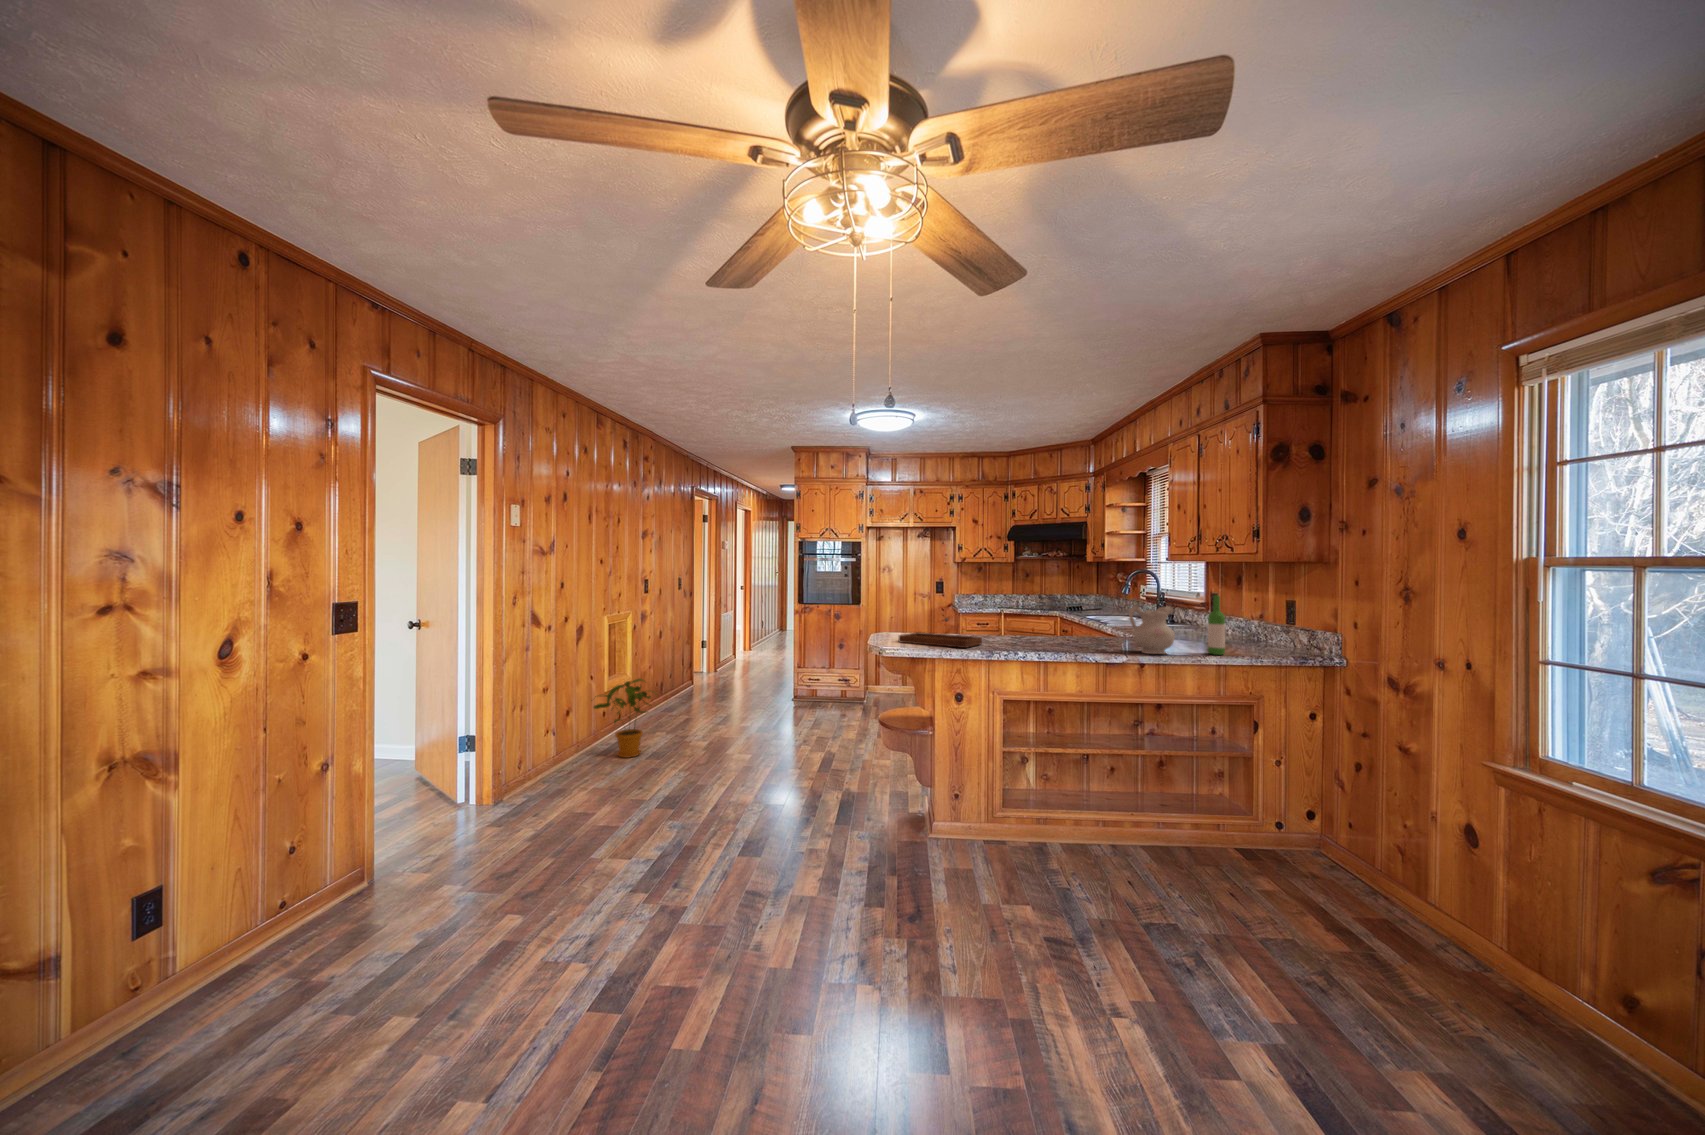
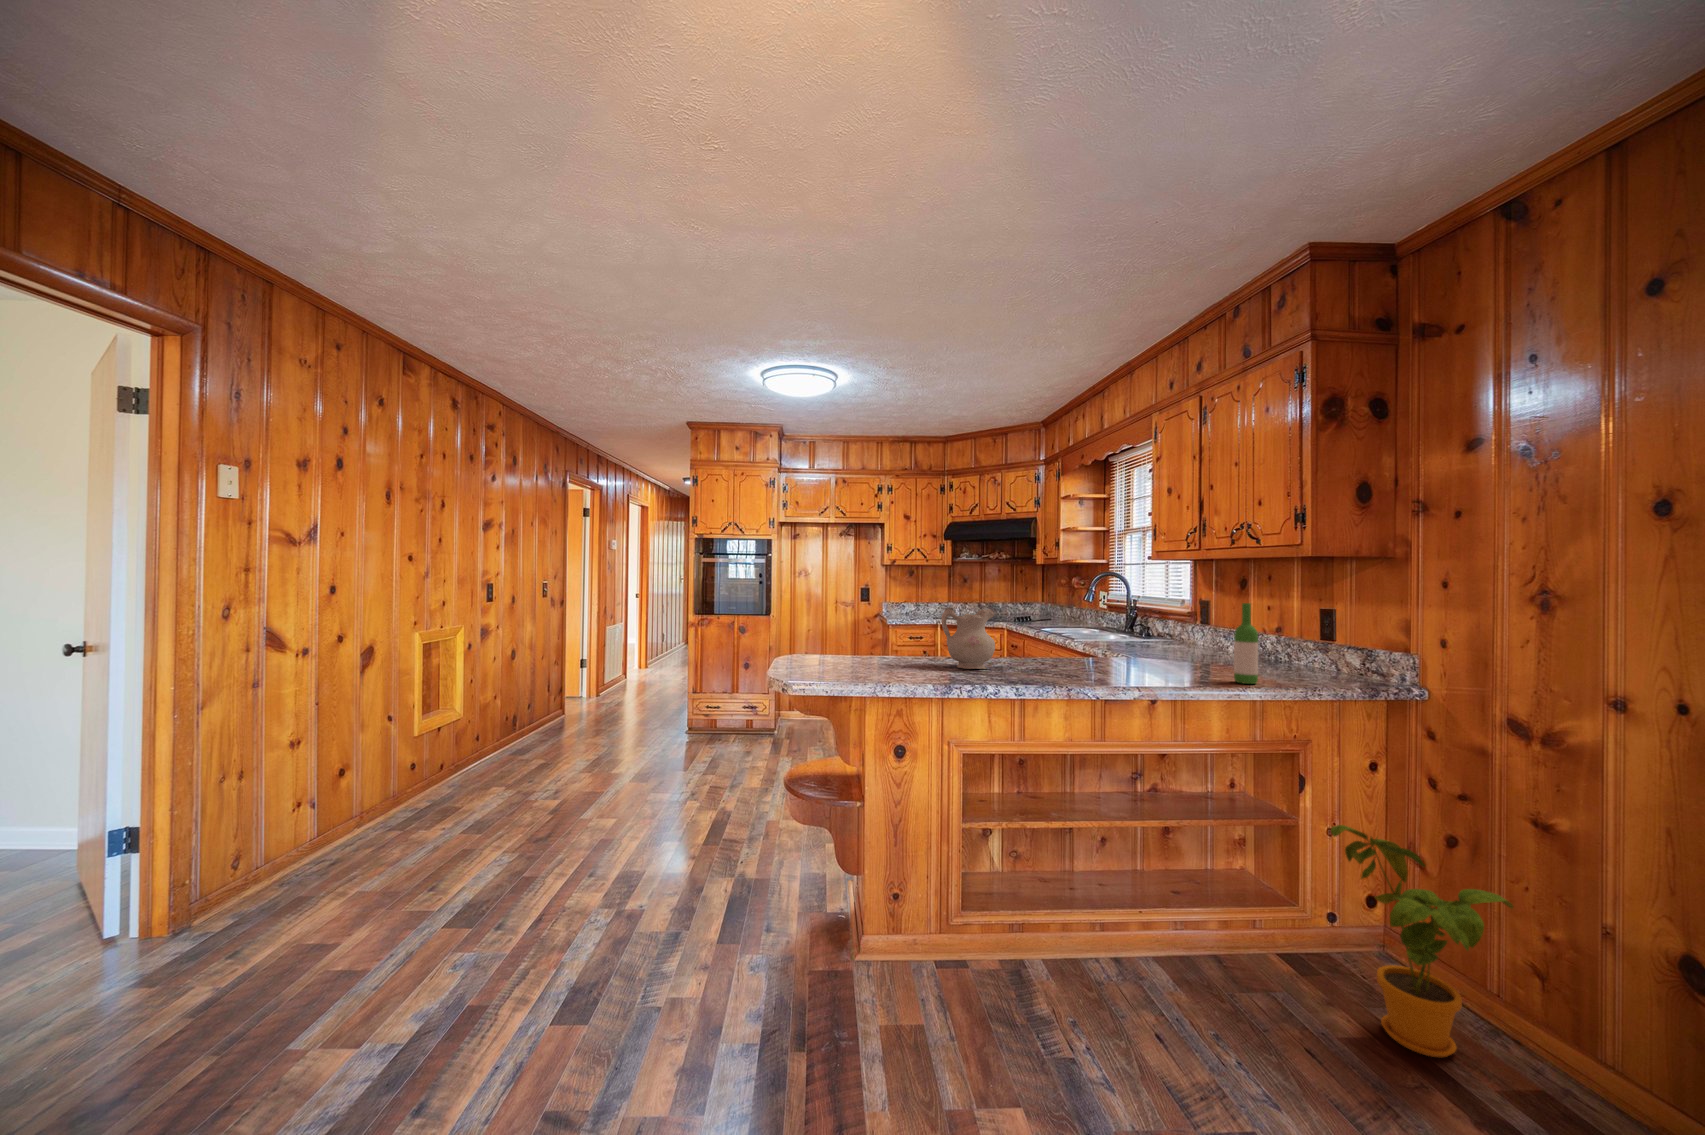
ceramic pitcher: present [1129,605,1175,654] -> present [941,607,995,669]
tray: present [899,618,982,648] -> none [815,635,932,679]
house plant: present [594,679,651,758] -> present [1331,825,1513,1057]

